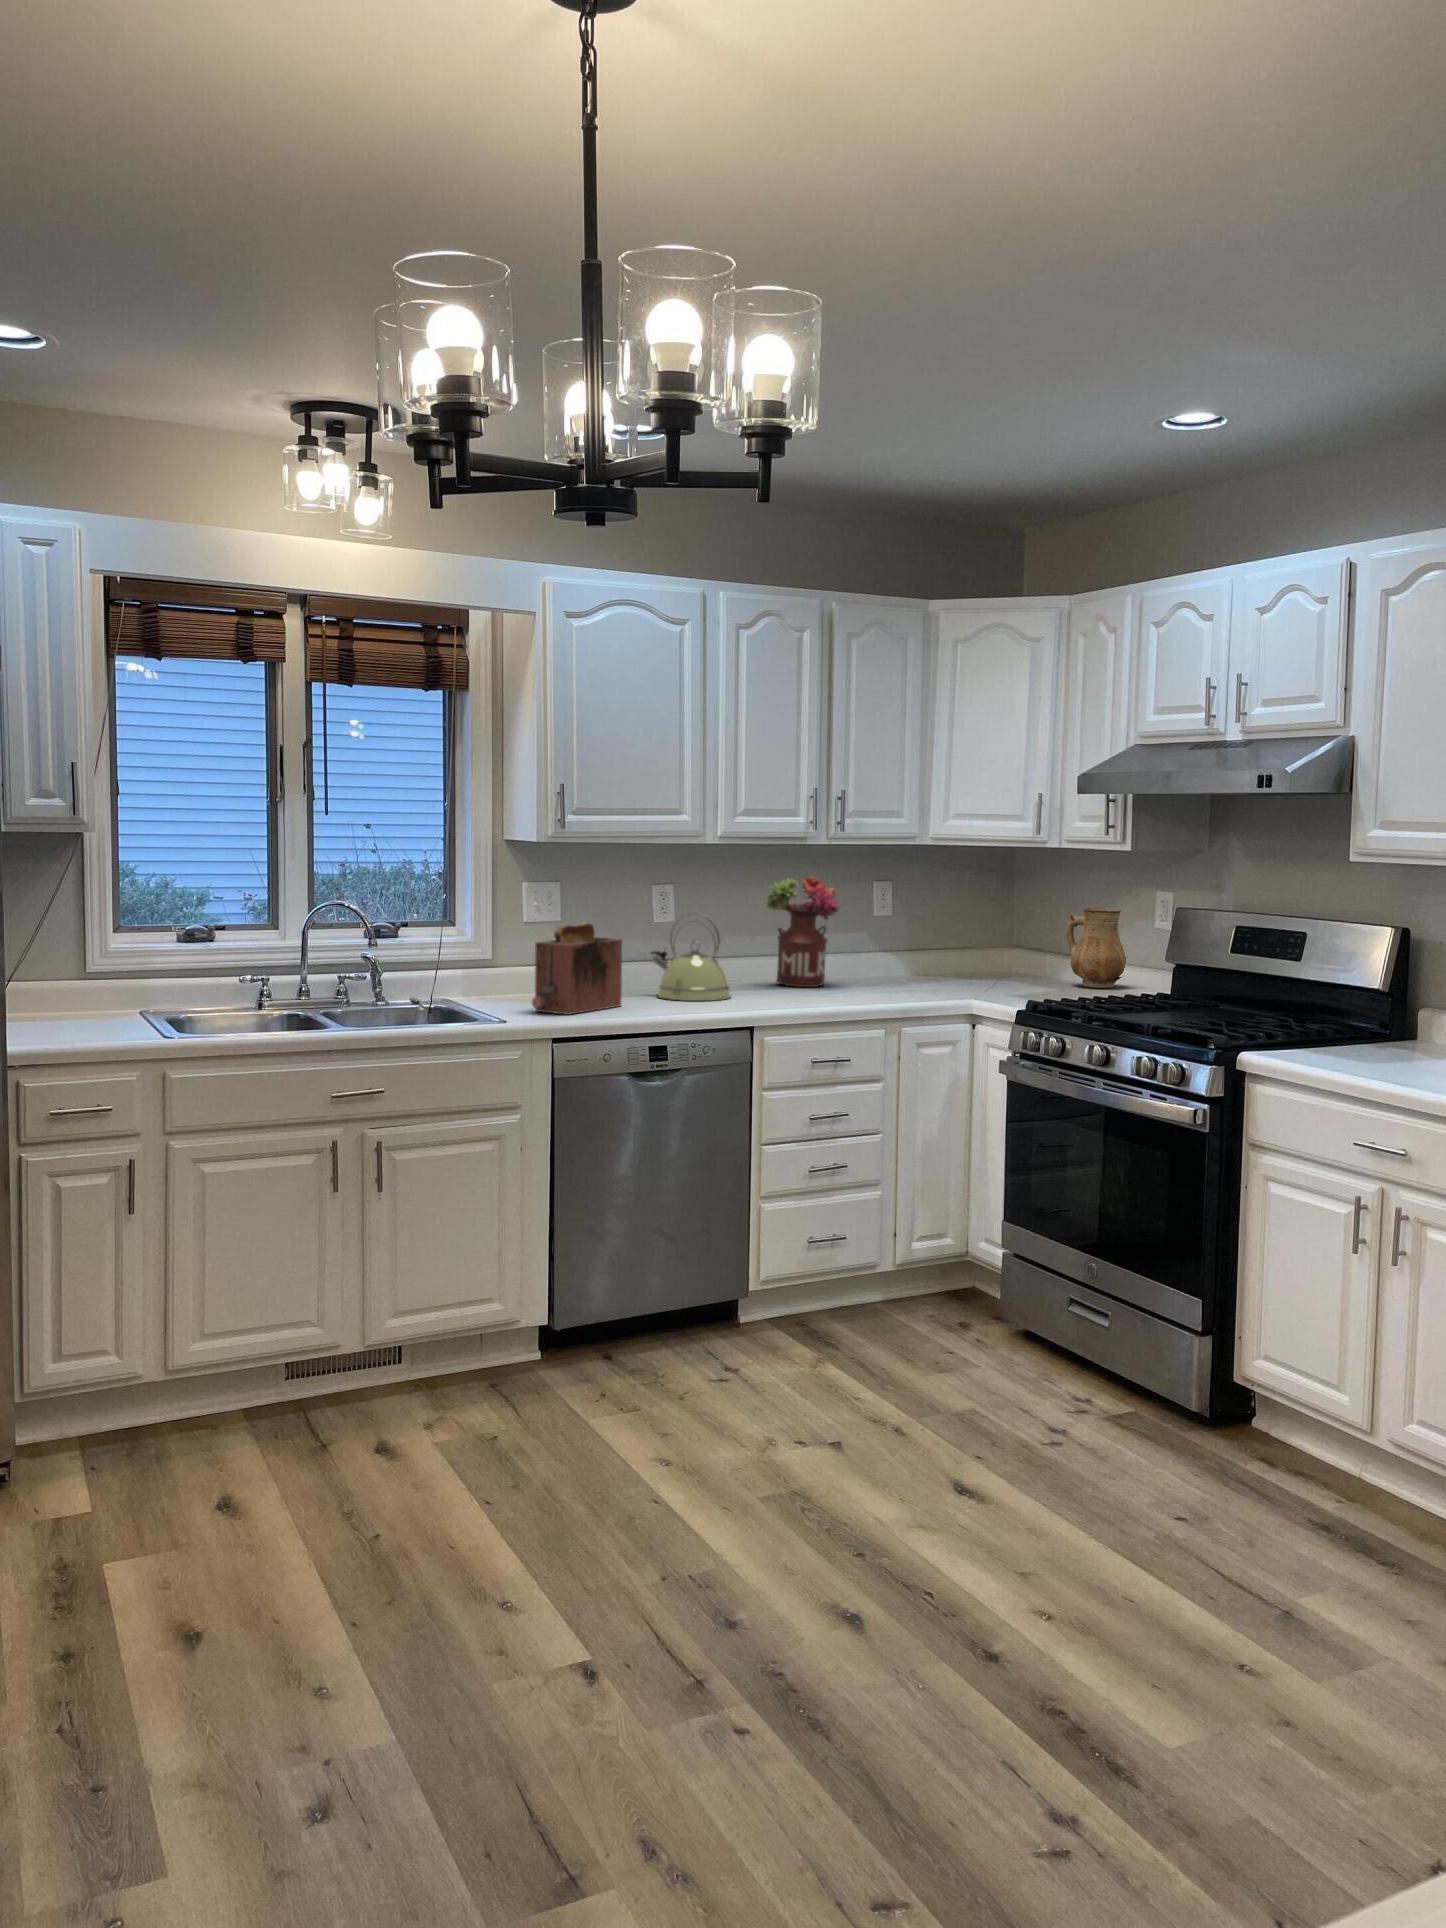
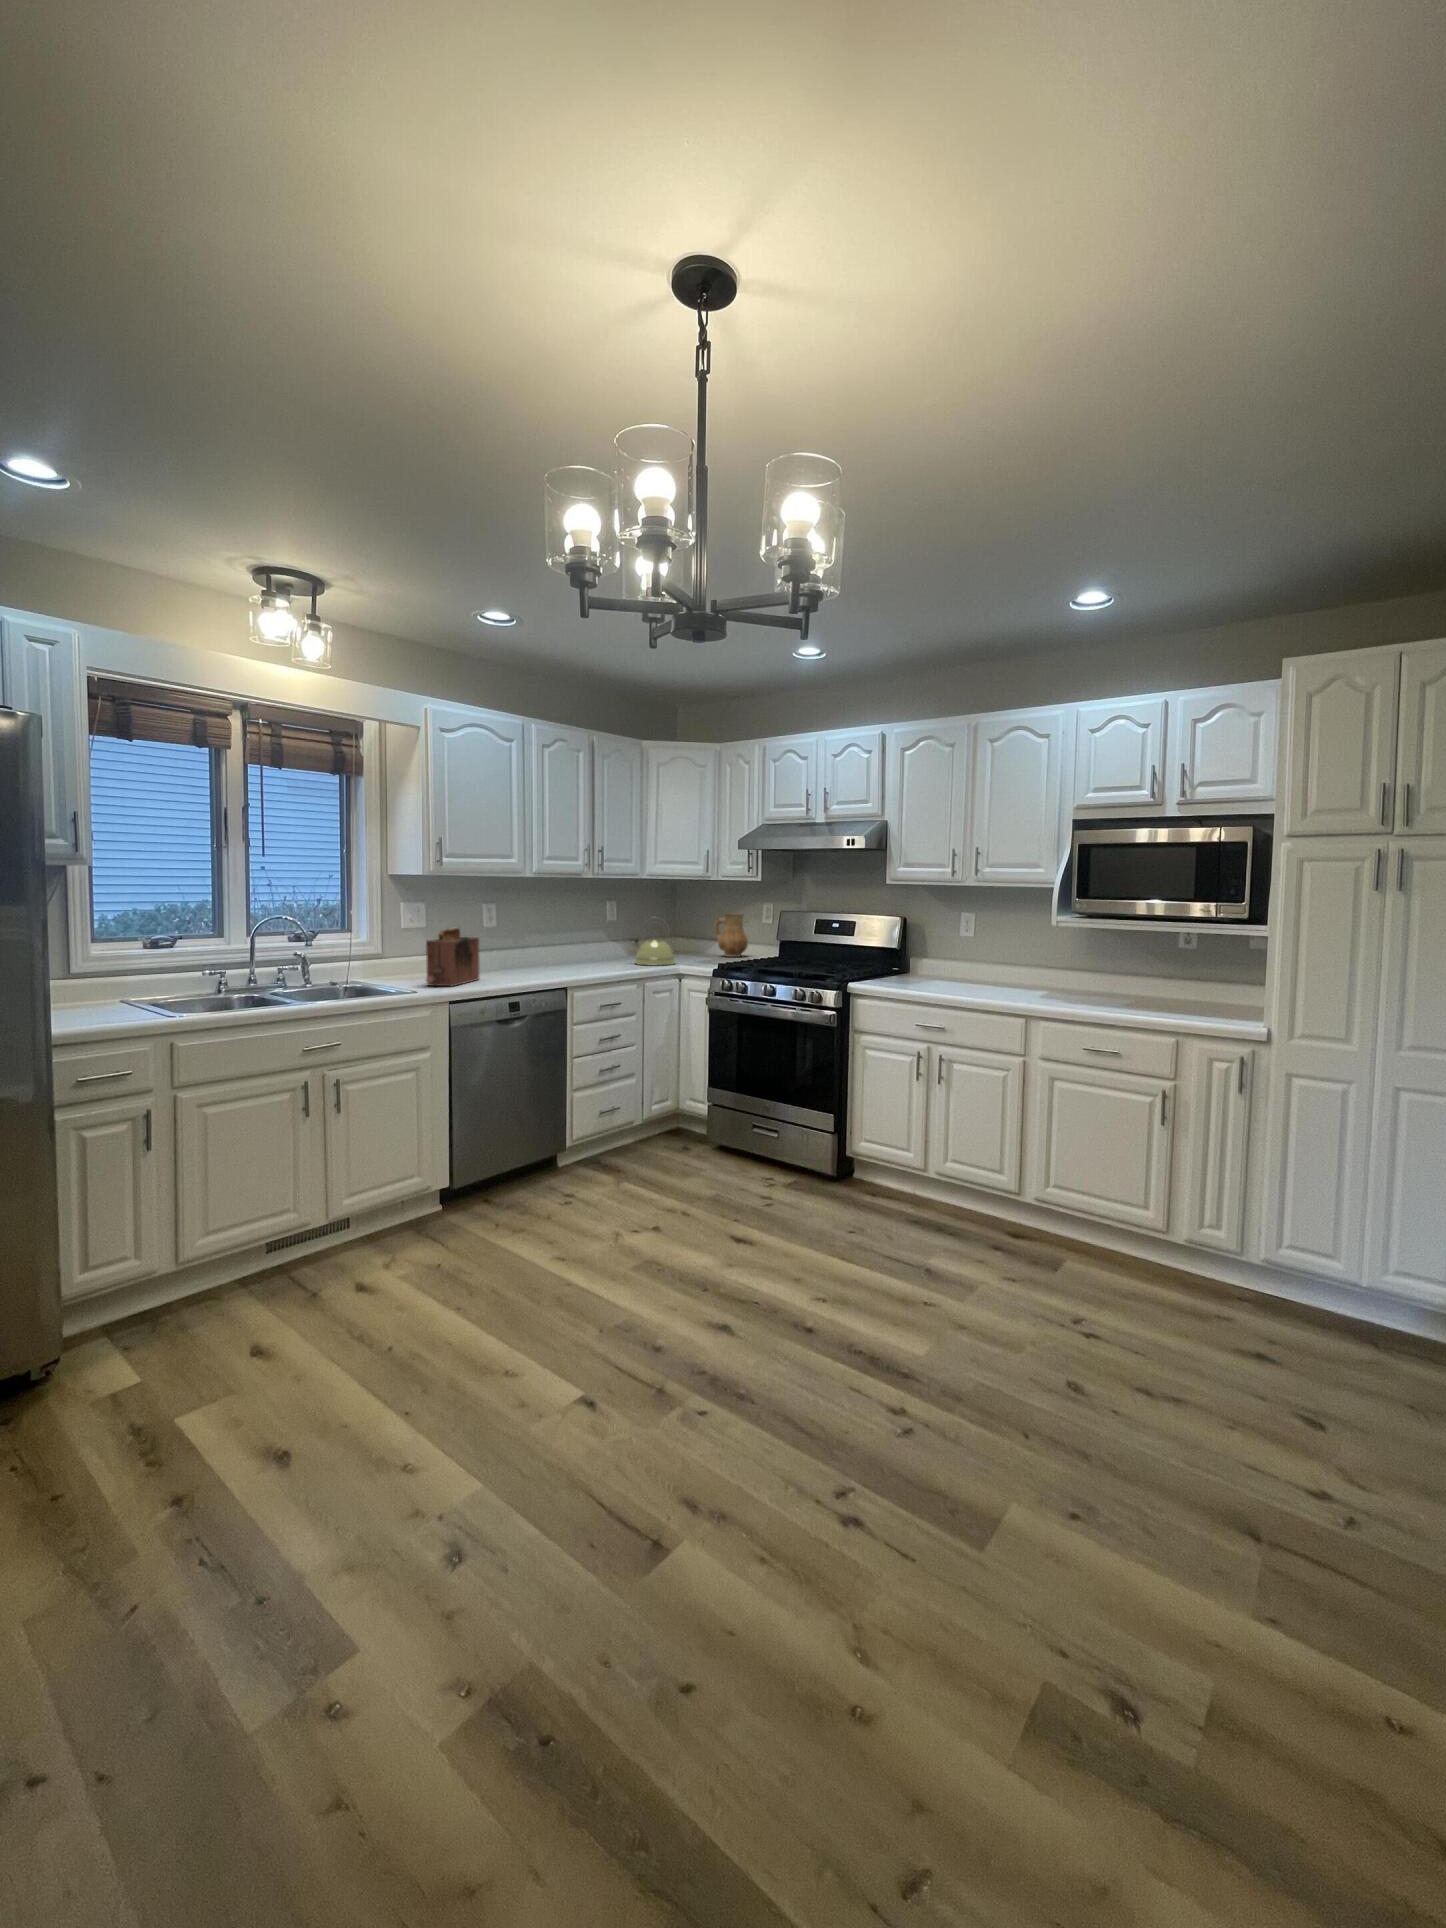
flower arrangement: present [766,876,840,987] -> none [549,897,596,964]
kettle: present [651,913,731,1001] -> present [630,926,675,965]

